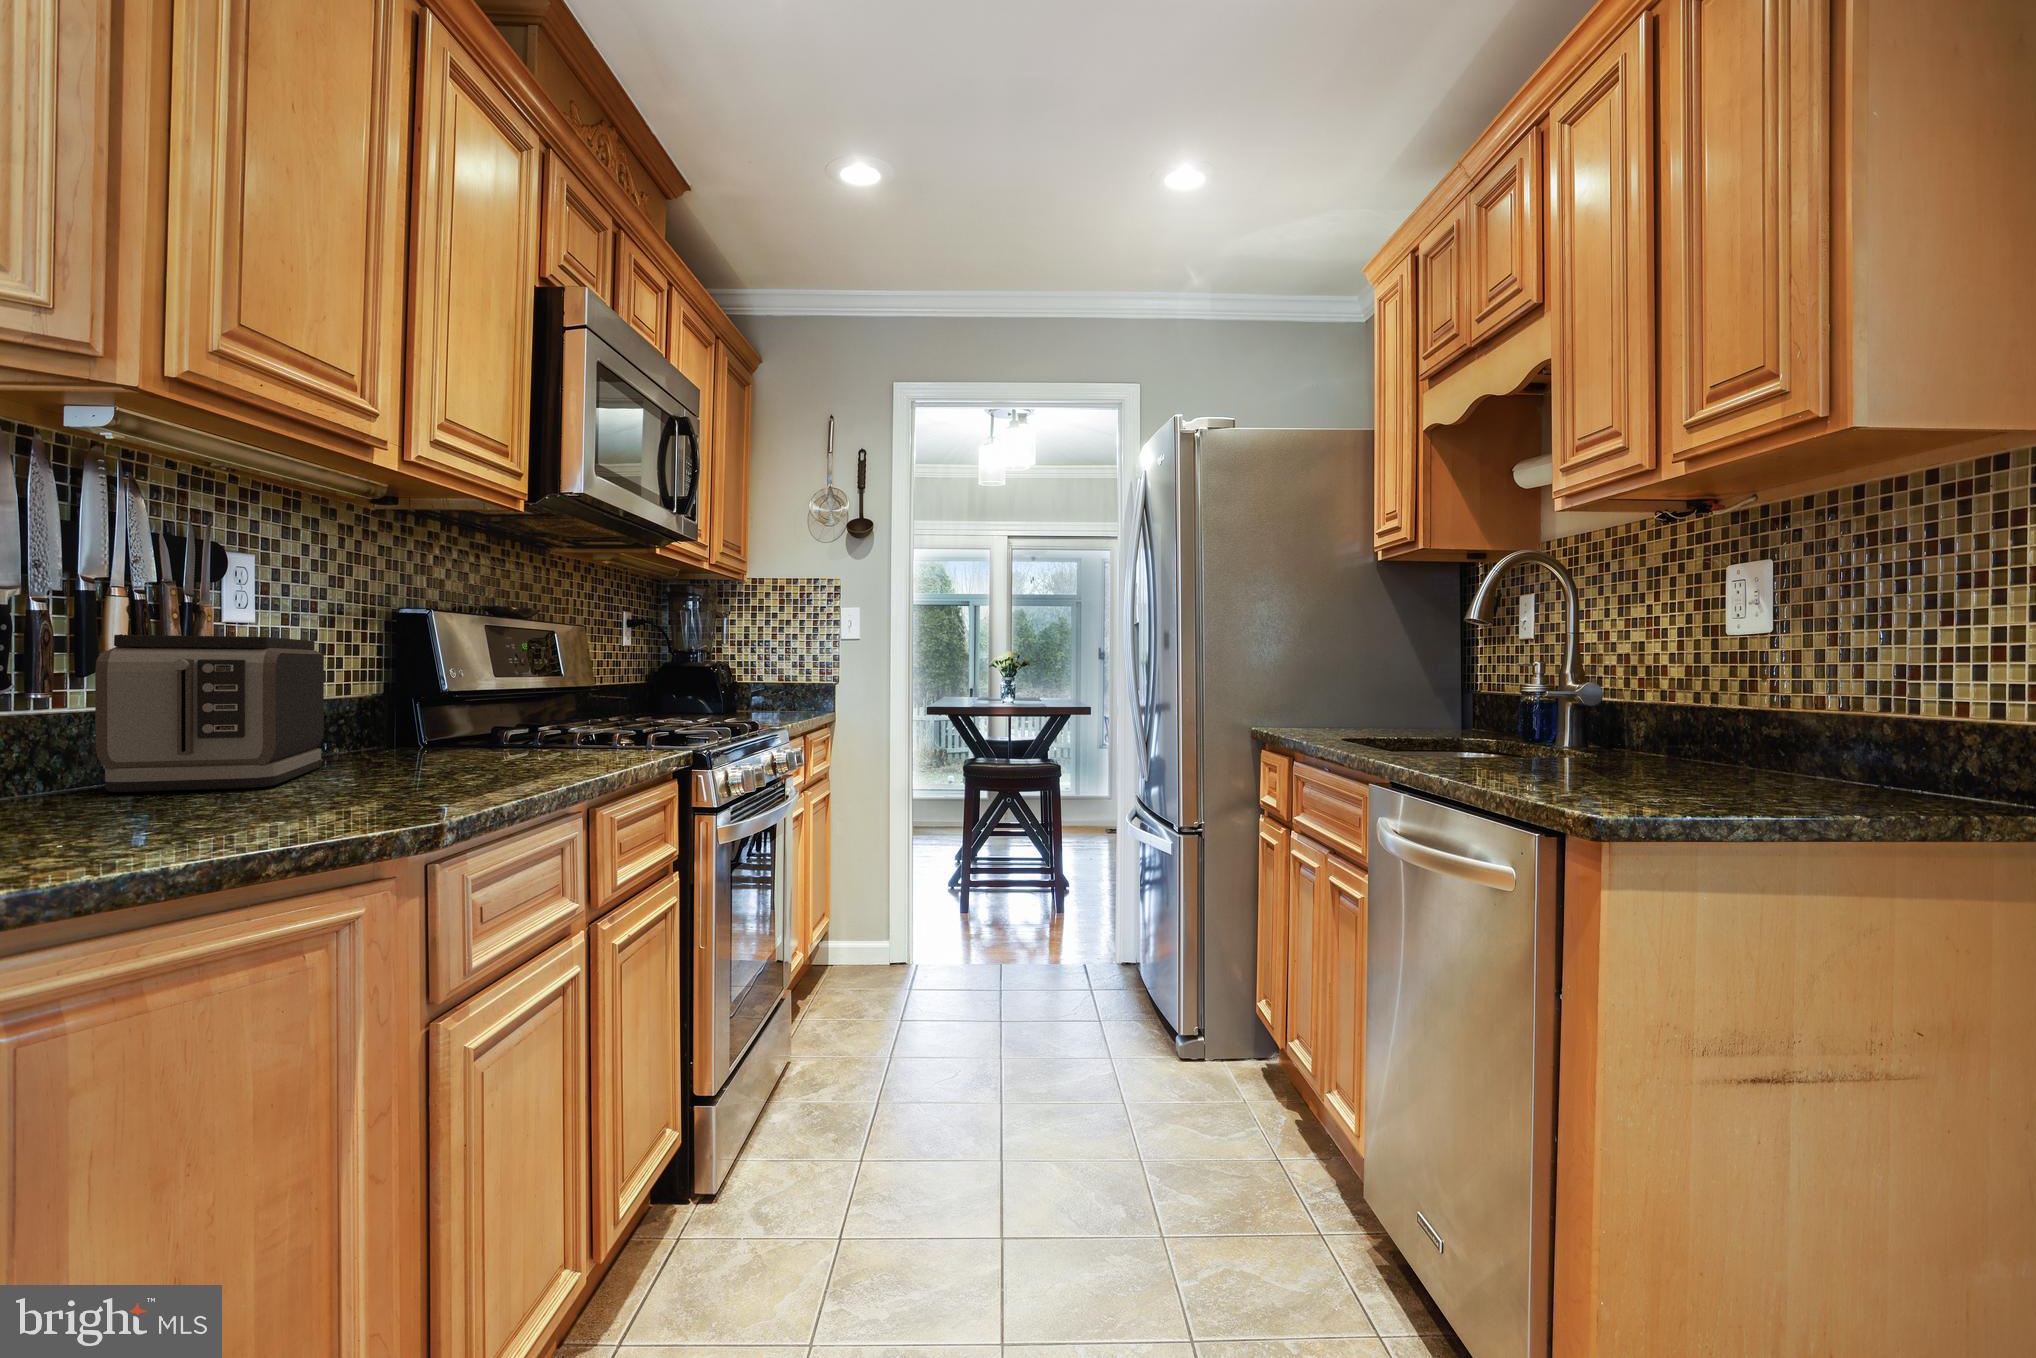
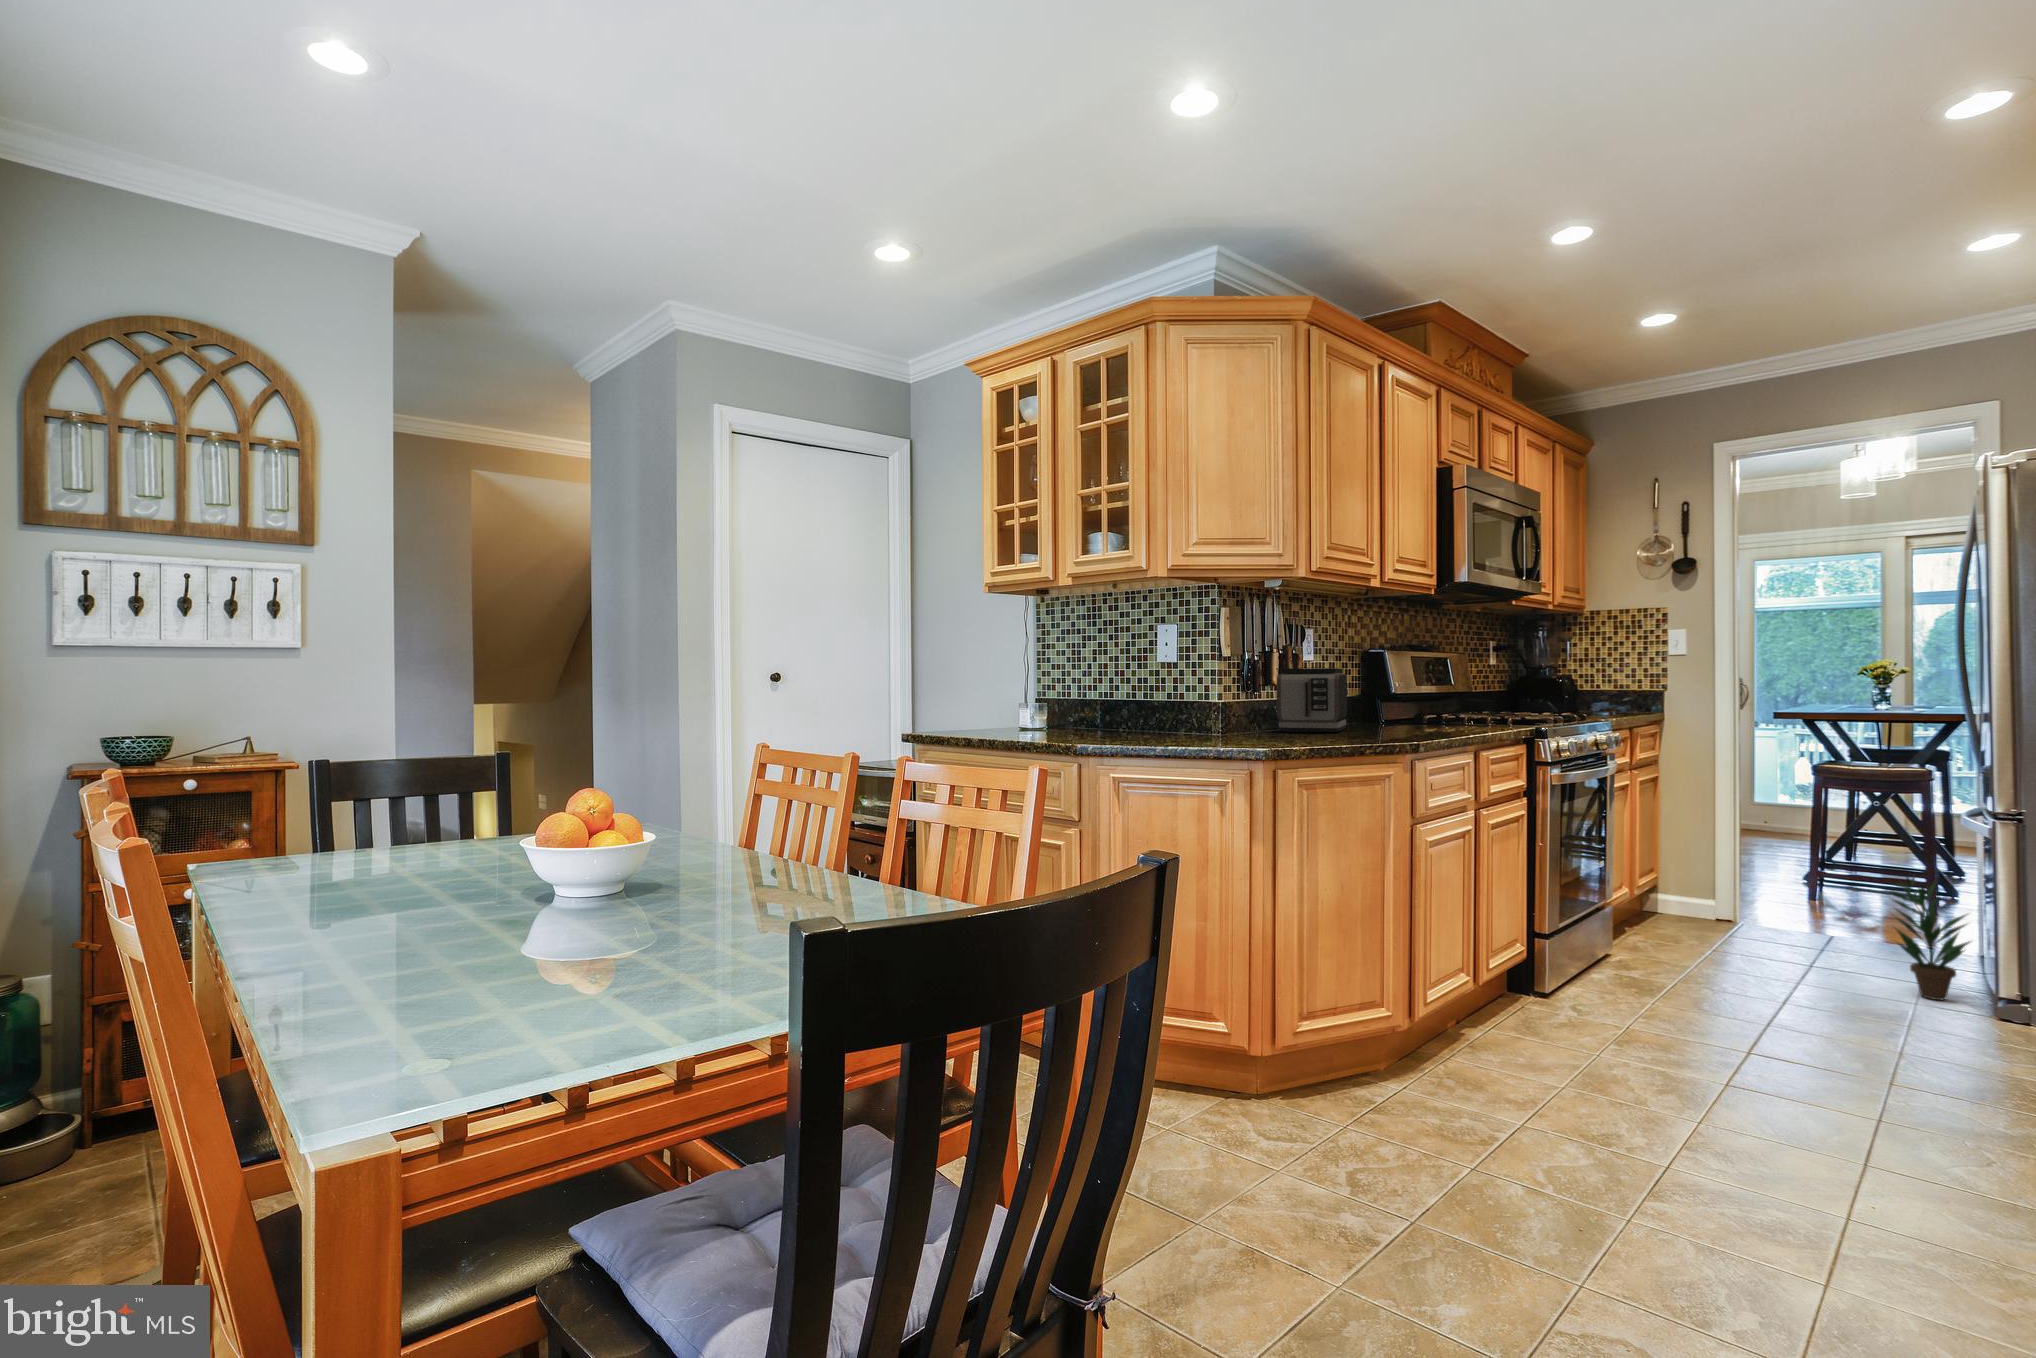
potted plant: none [1081,899,1161,1048] -> present [1889,877,1970,1000]

